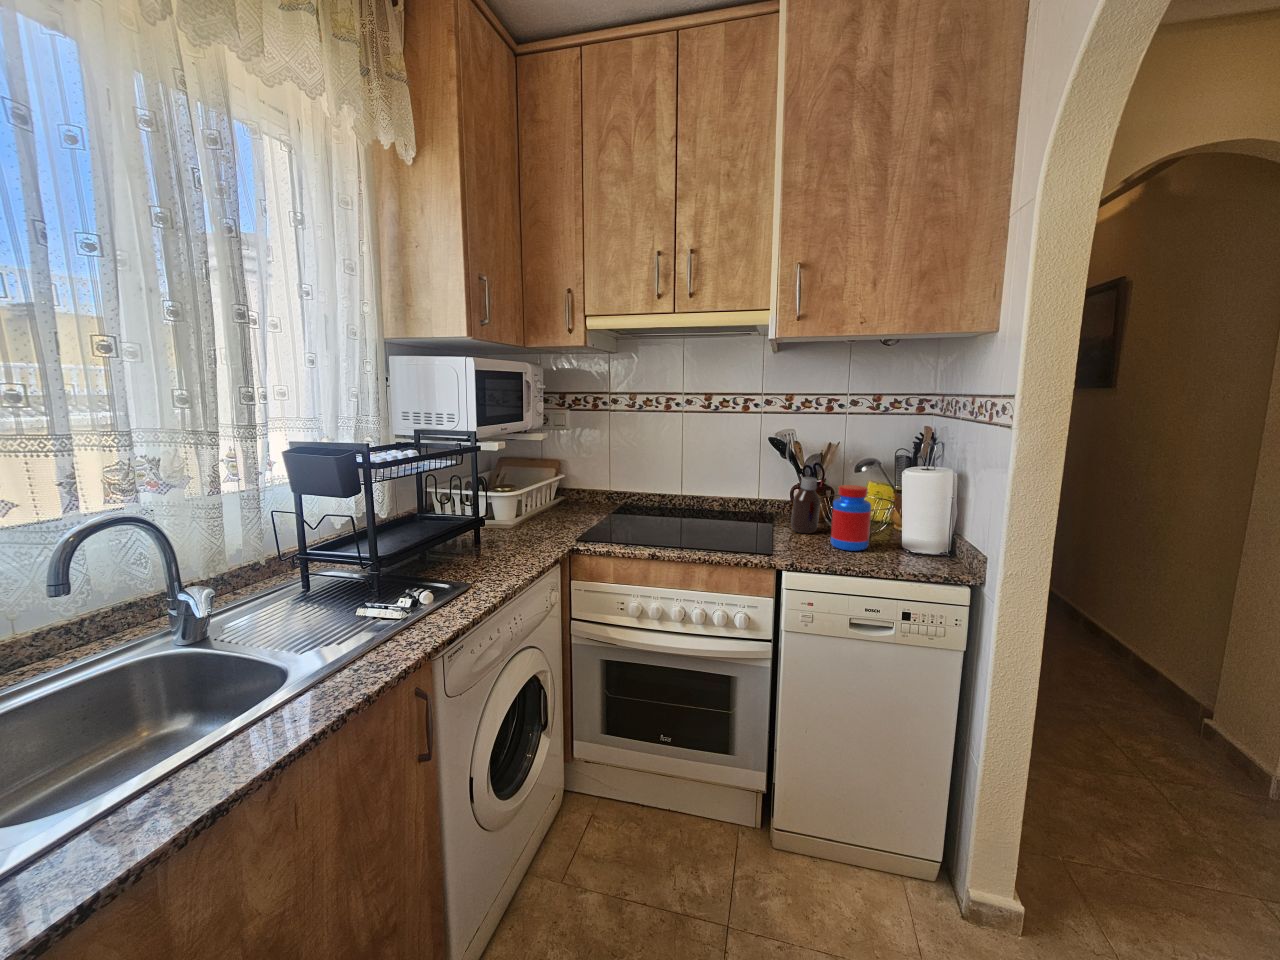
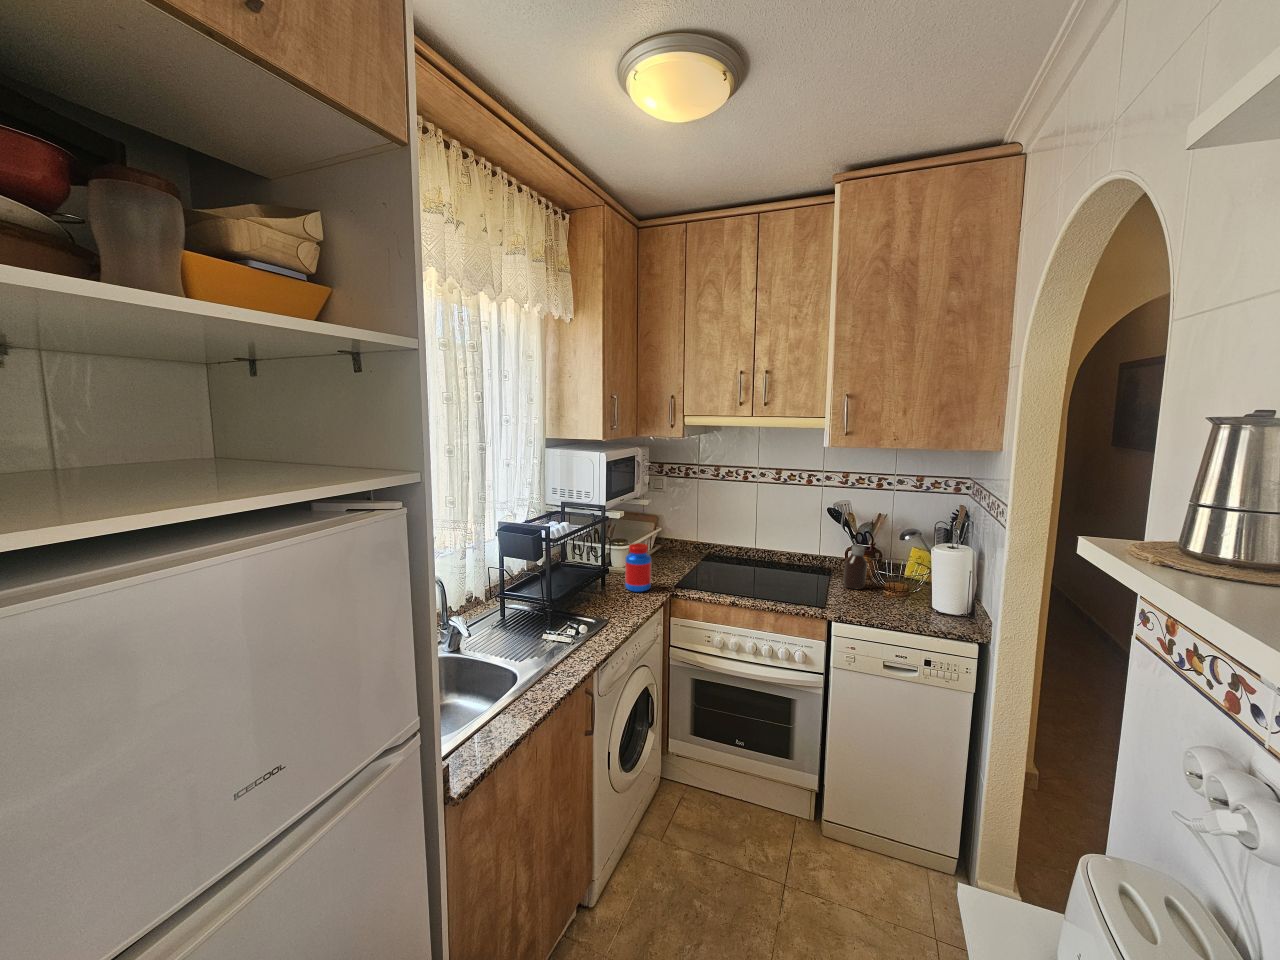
jar: present [831,485,871,551] -> present [625,543,651,592]

